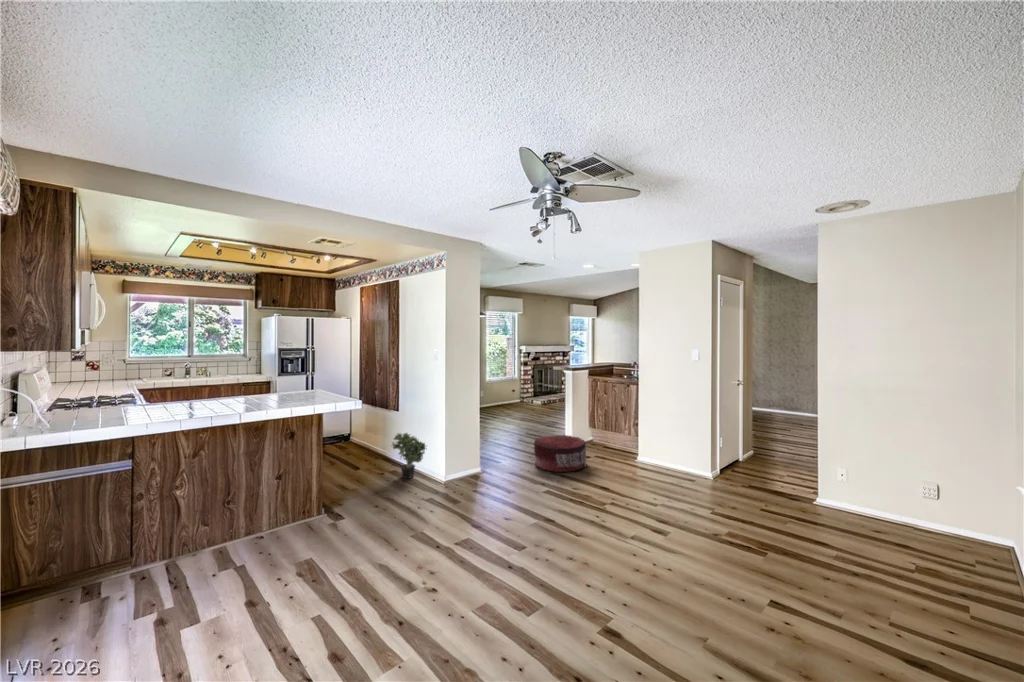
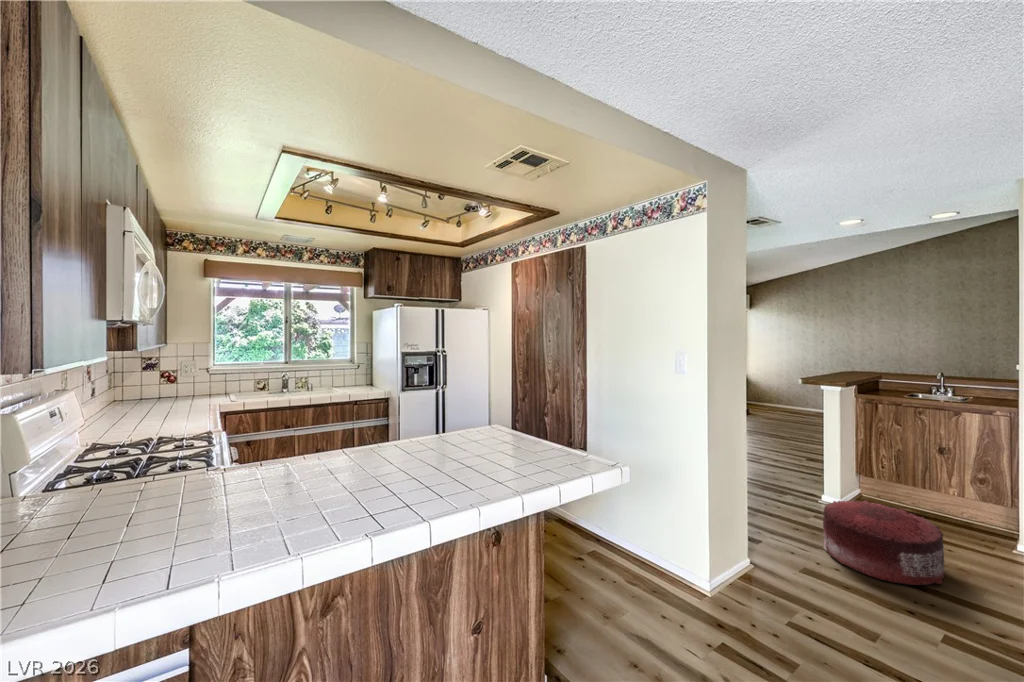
potted plant: present [392,433,427,479] -> none [598,498,663,583]

